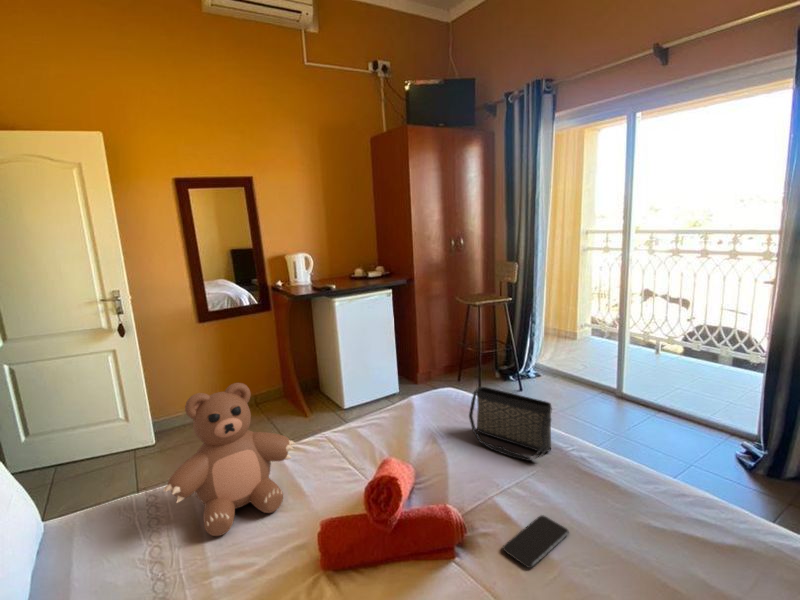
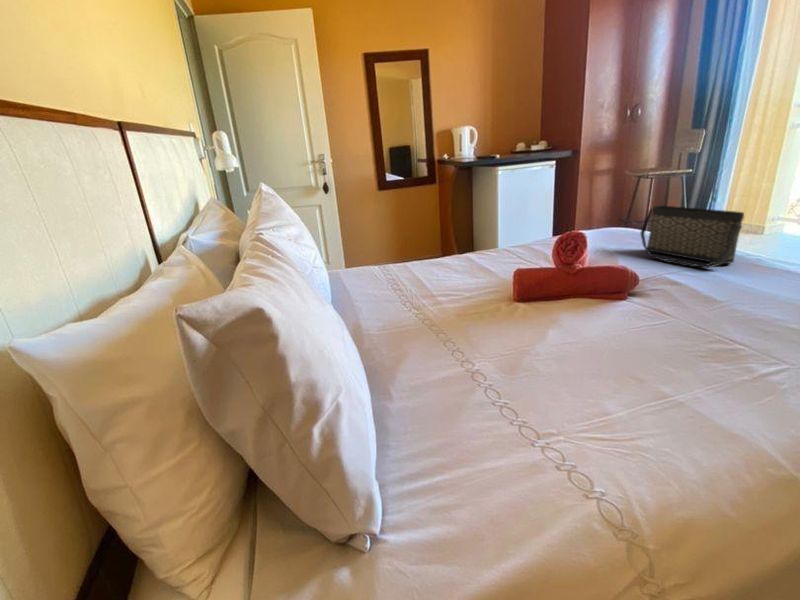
teddy bear: present [163,383,295,536] -> none [379,178,477,290]
smartphone: present [503,515,569,568] -> none [673,297,749,323]

